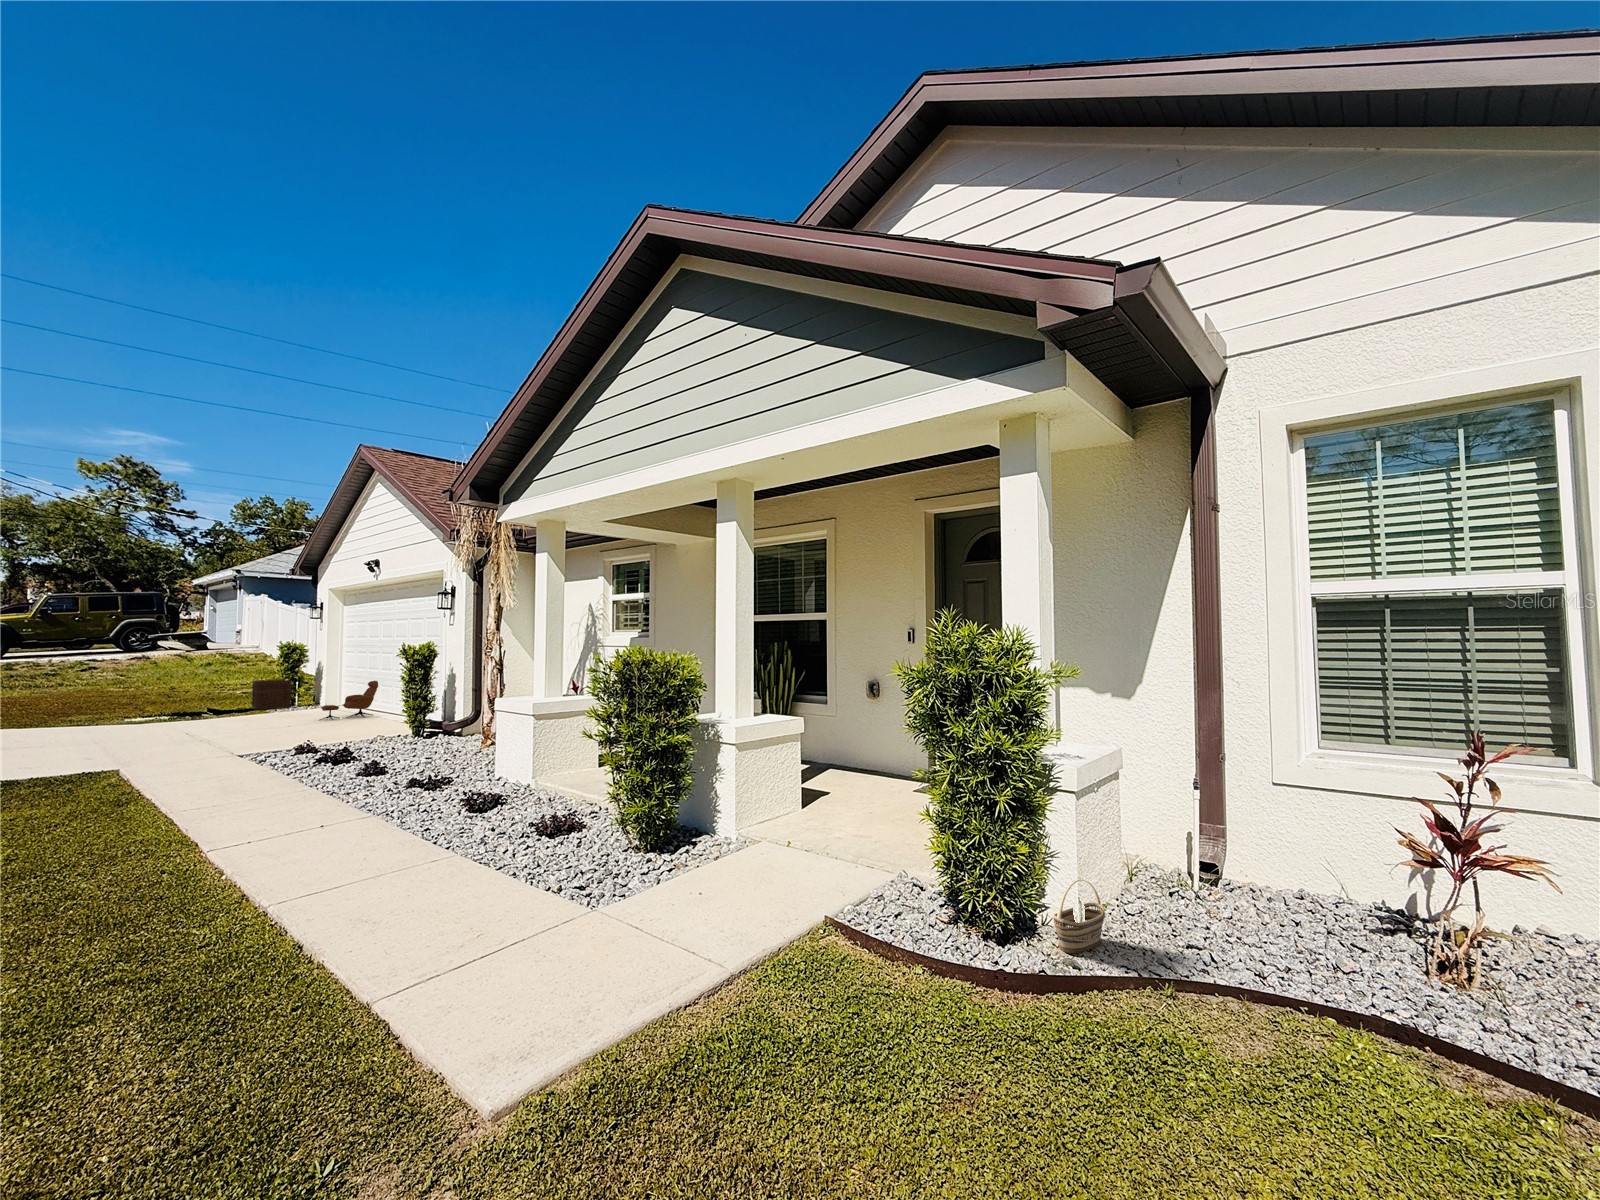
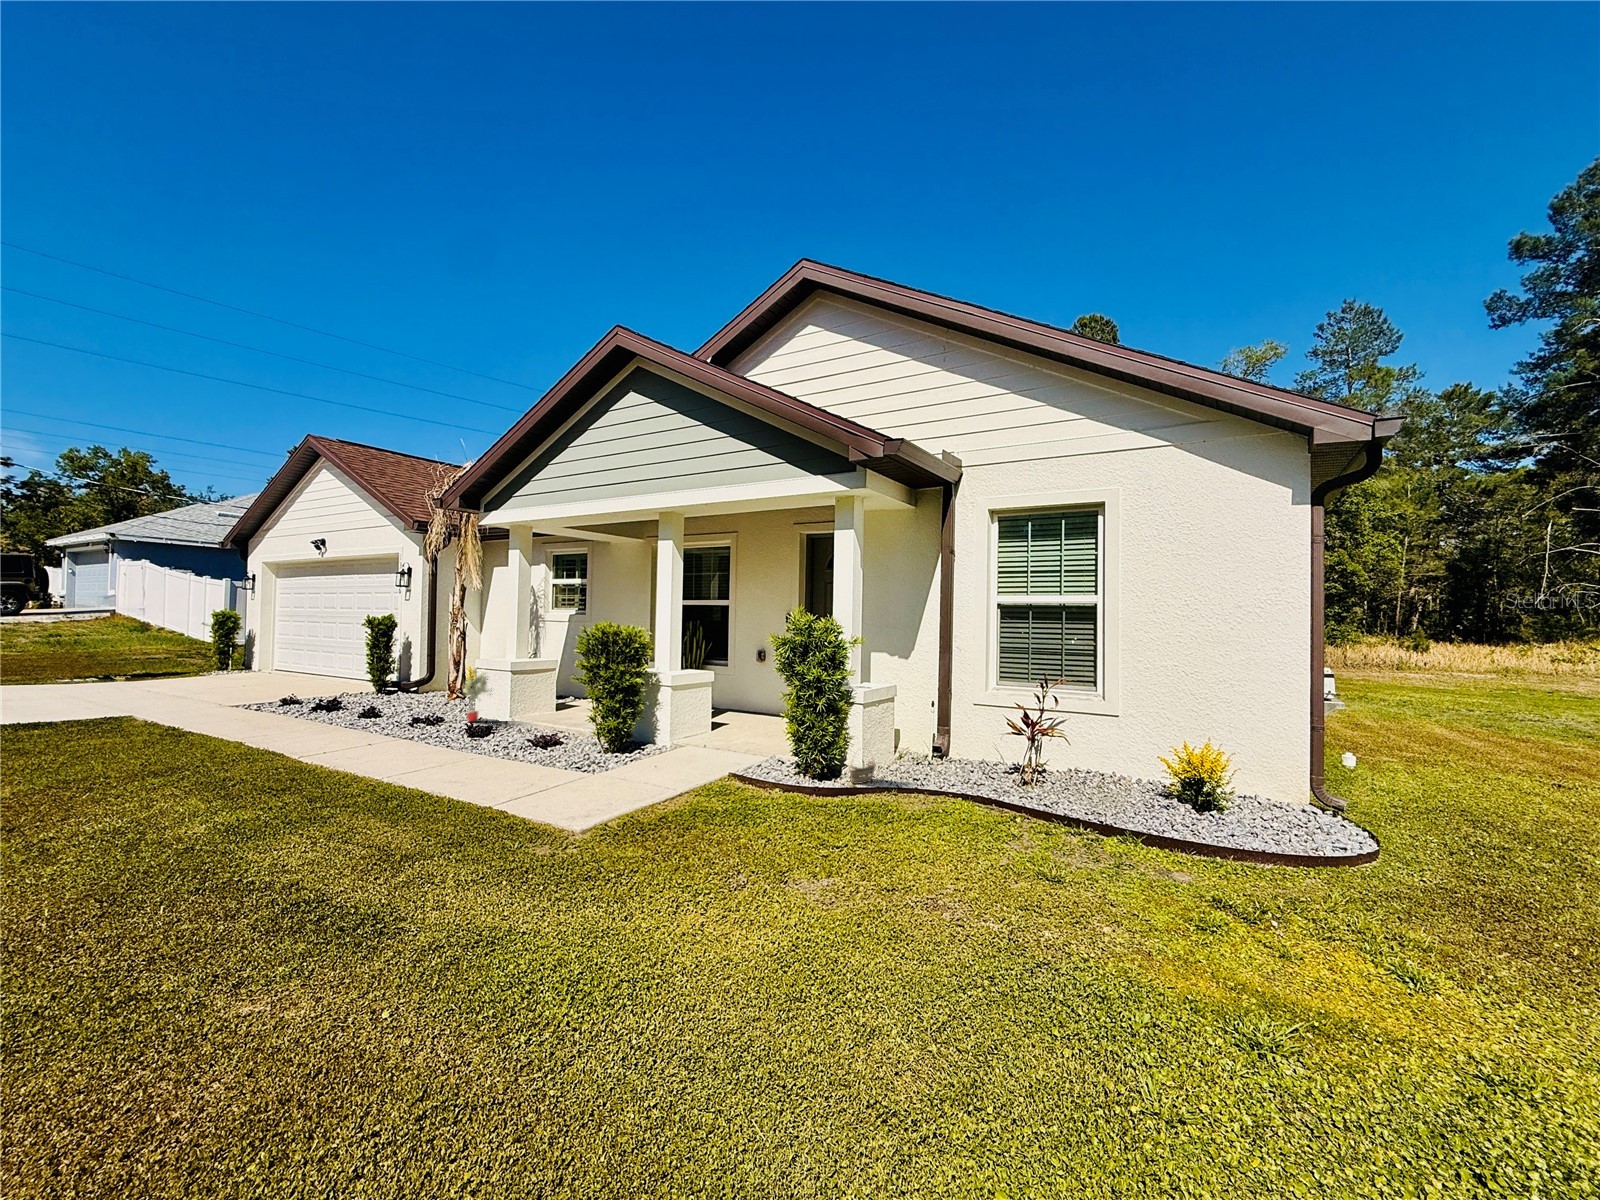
wooden crate: present [251,679,292,710] -> none [186,645,228,673]
lounge chair: present [320,681,378,720] -> none [271,647,325,681]
potted tree: none [474,711,518,785] -> present [463,668,493,722]

